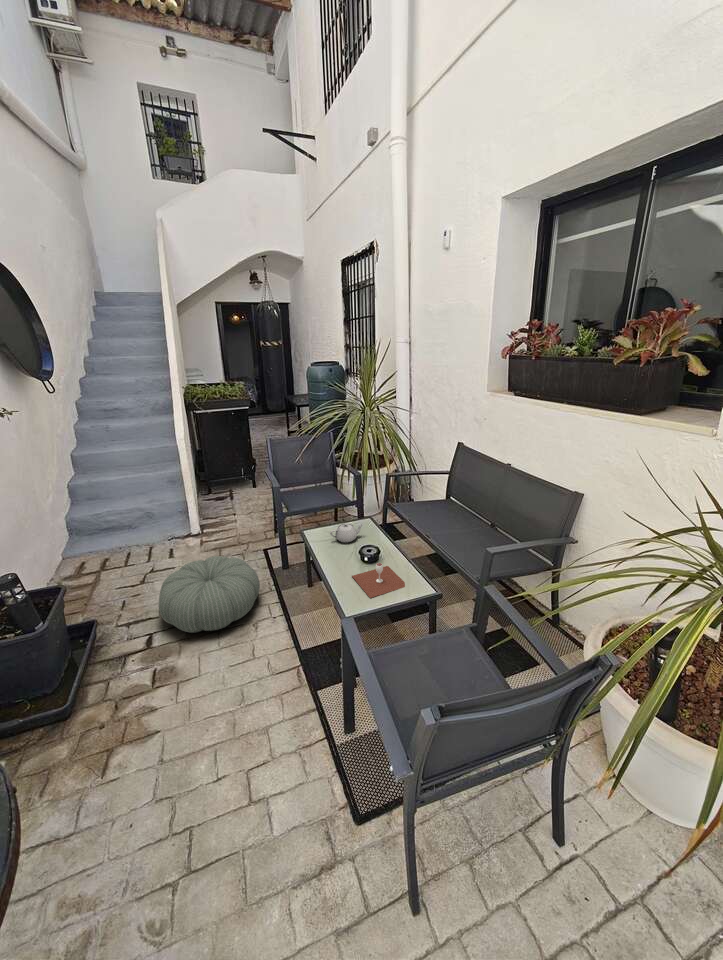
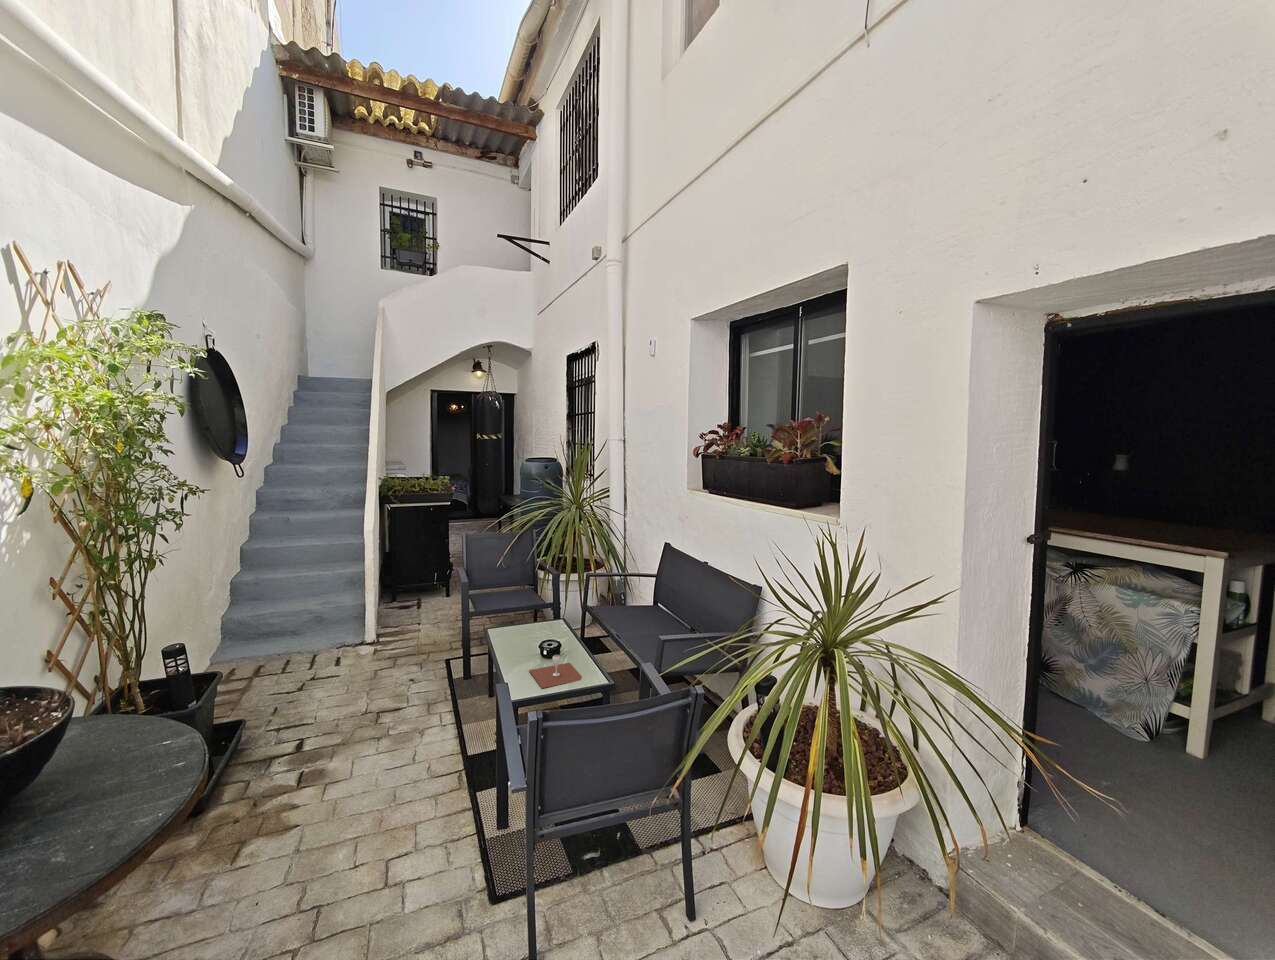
teapot: present [330,523,363,542] -> none [516,621,553,642]
pouf: present [159,556,260,633] -> none [316,659,434,738]

